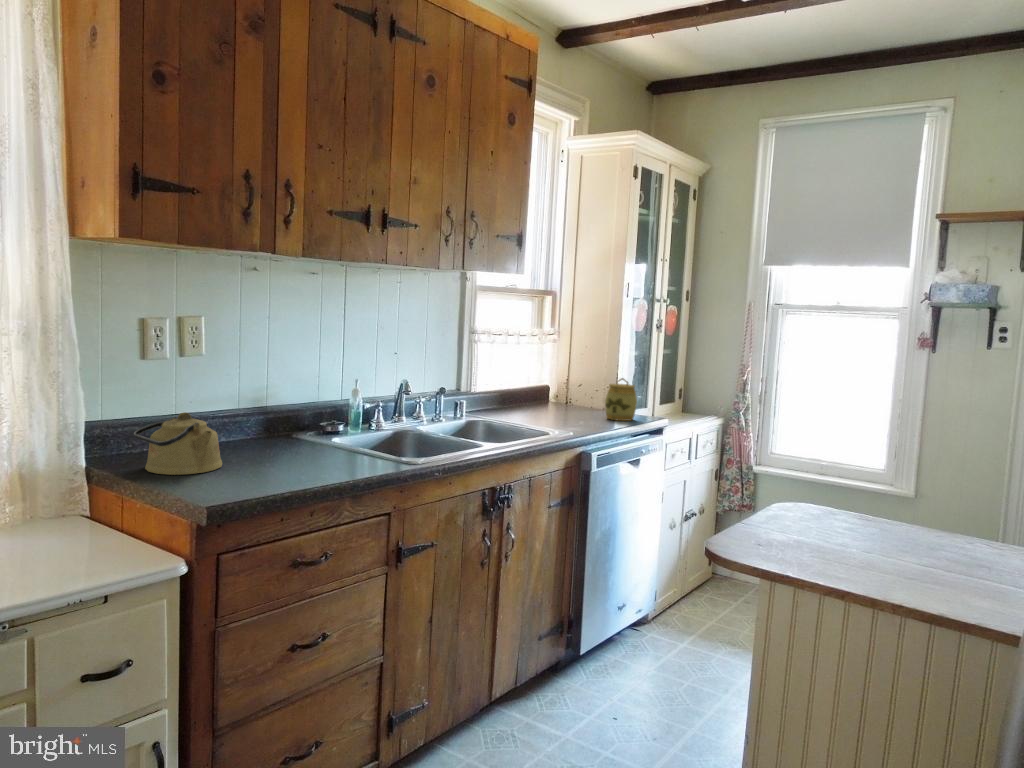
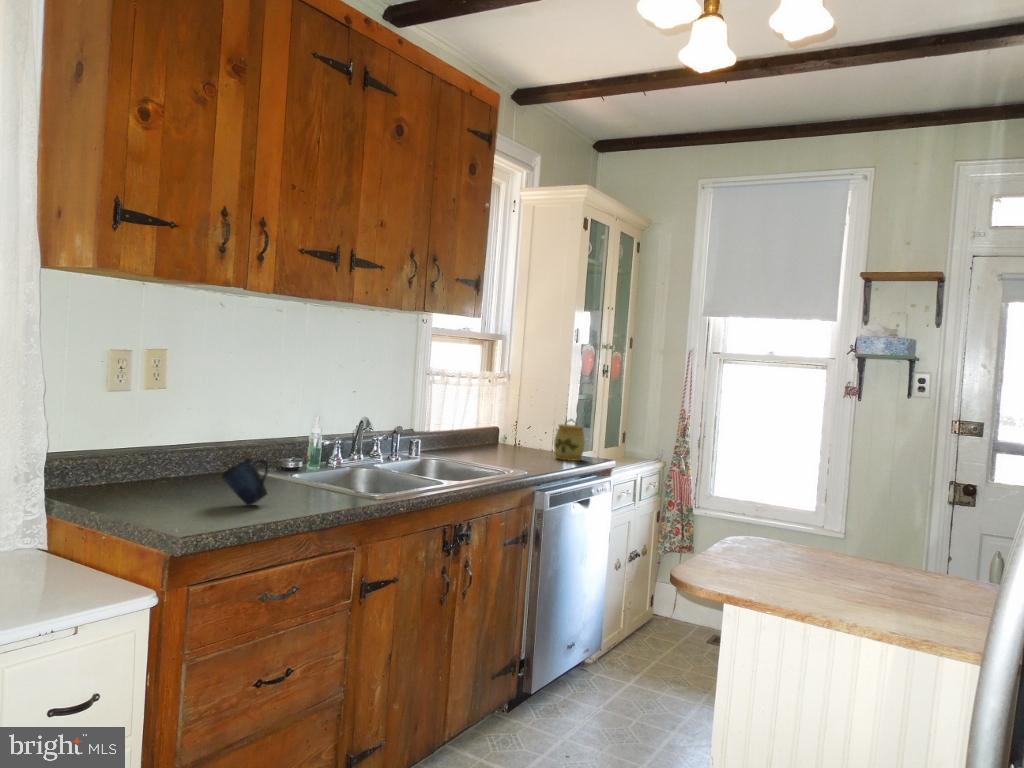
kettle: present [134,413,222,475] -> none [110,439,195,498]
mug: none [240,432,290,483] -> present [221,458,269,506]

